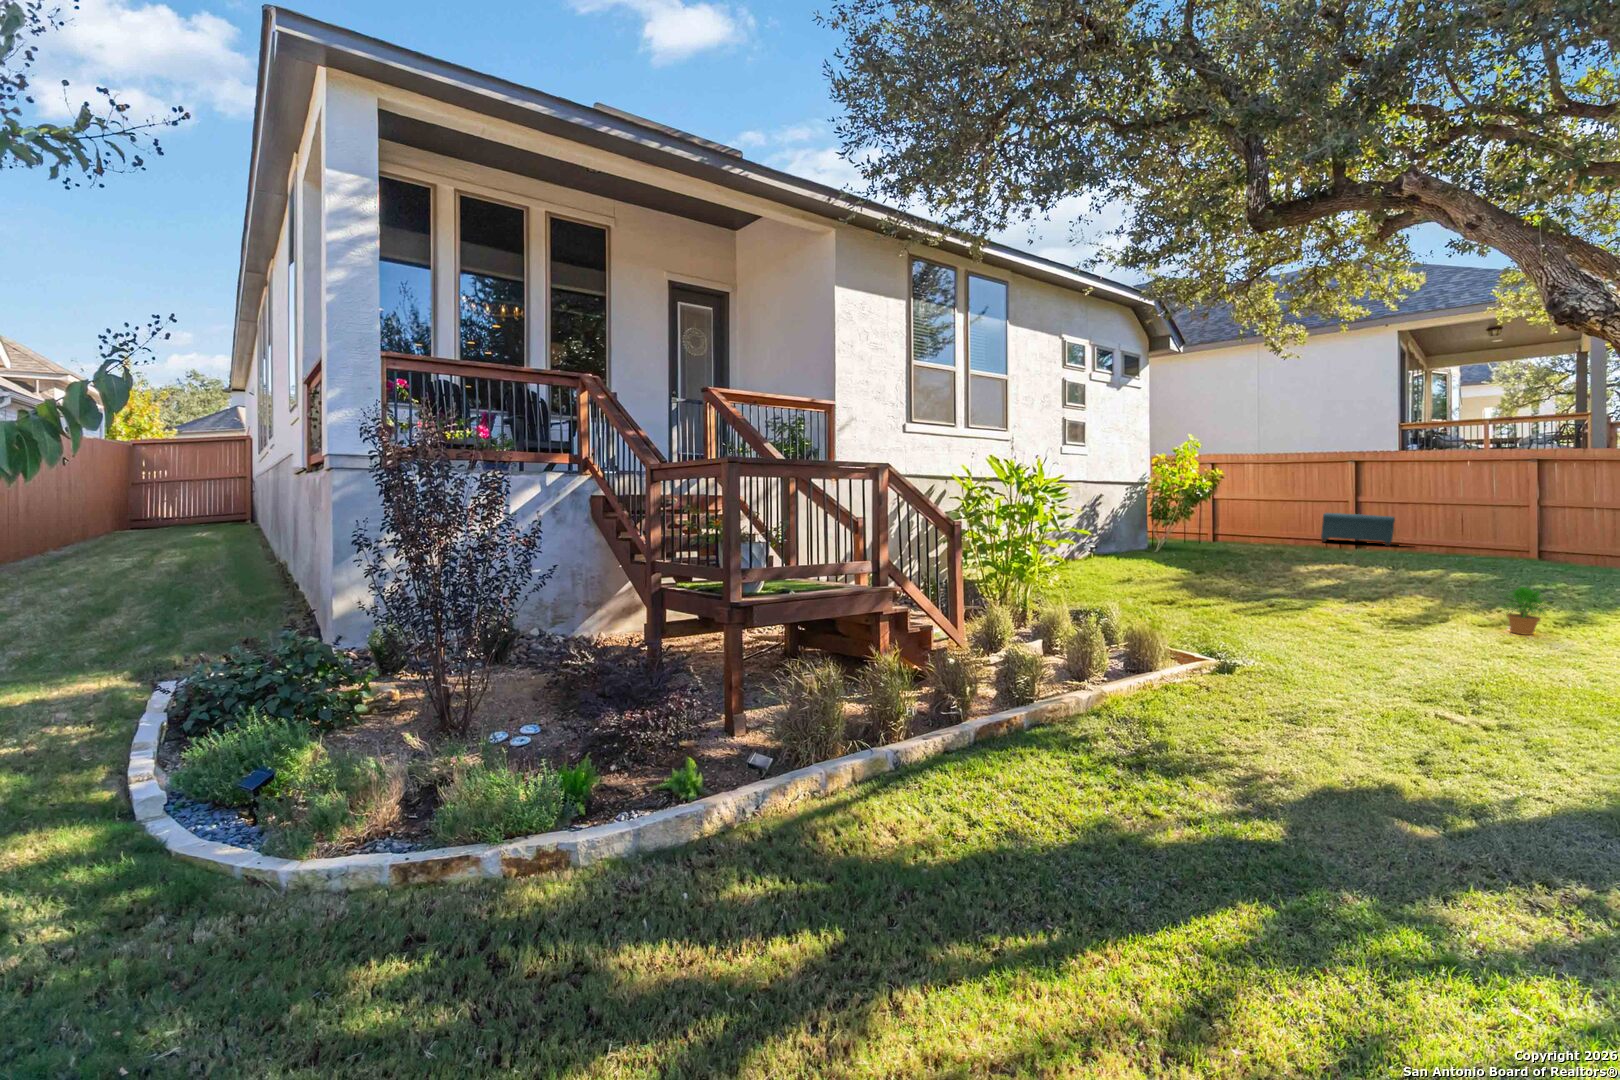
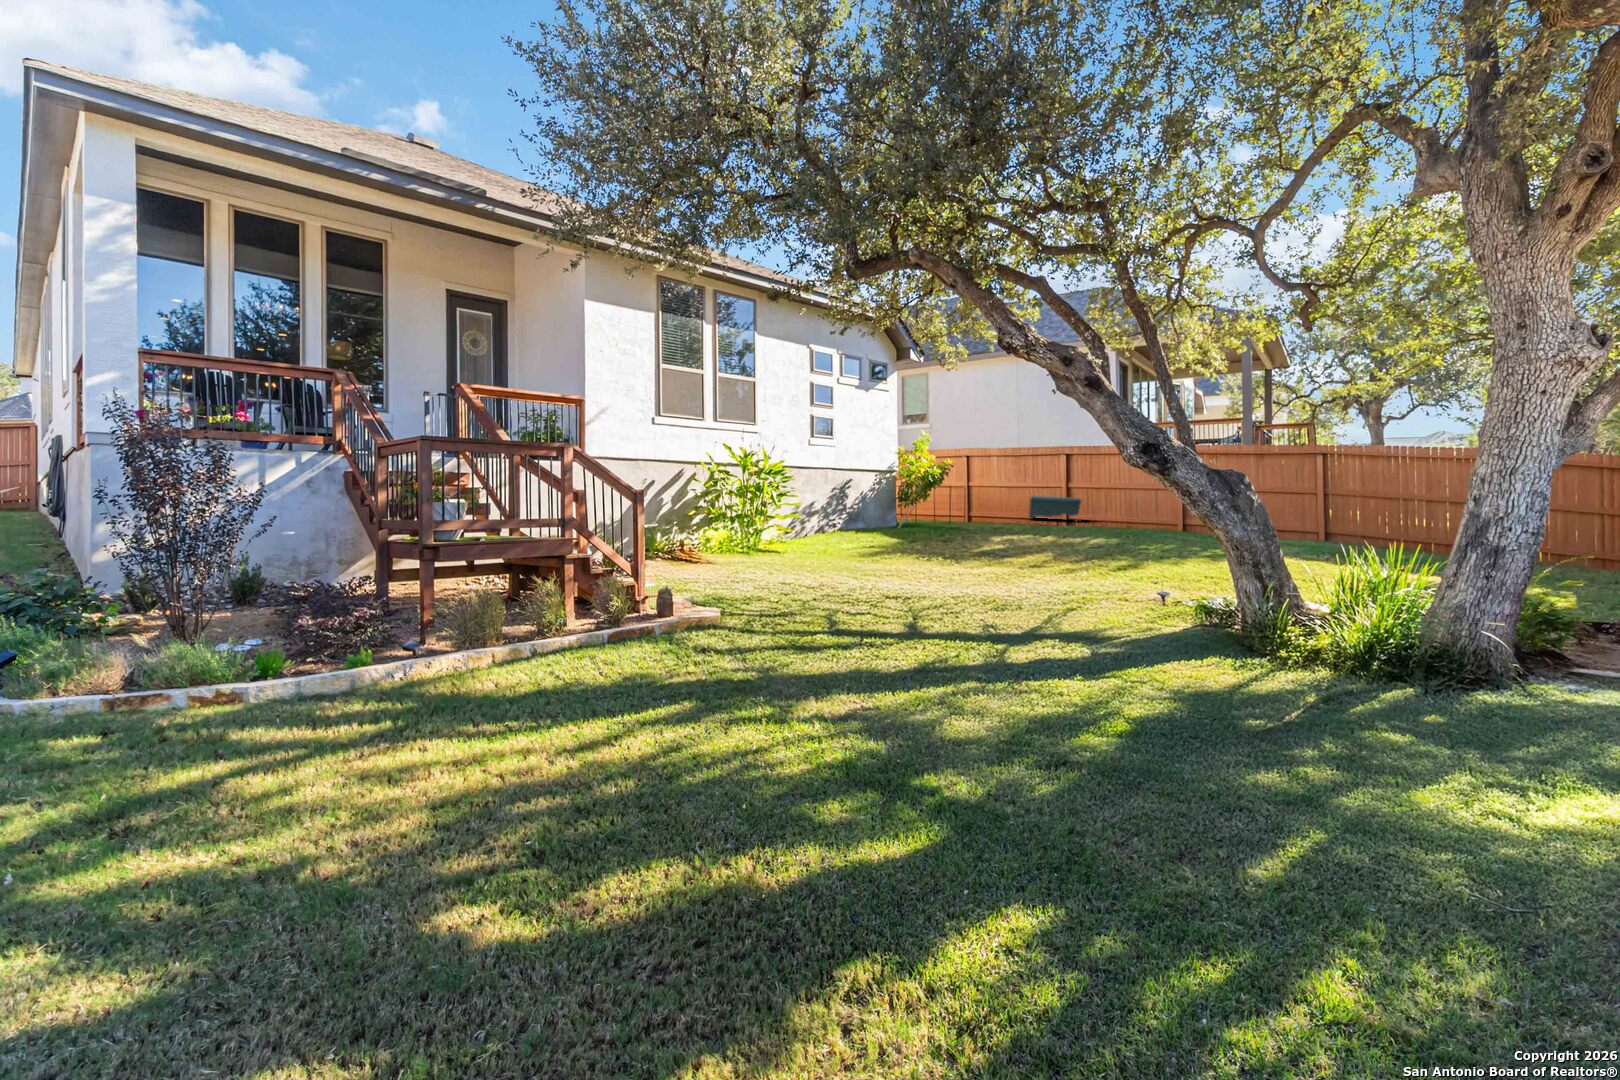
potted plant: present [1503,587,1546,635] -> none [1075,541,1106,577]

